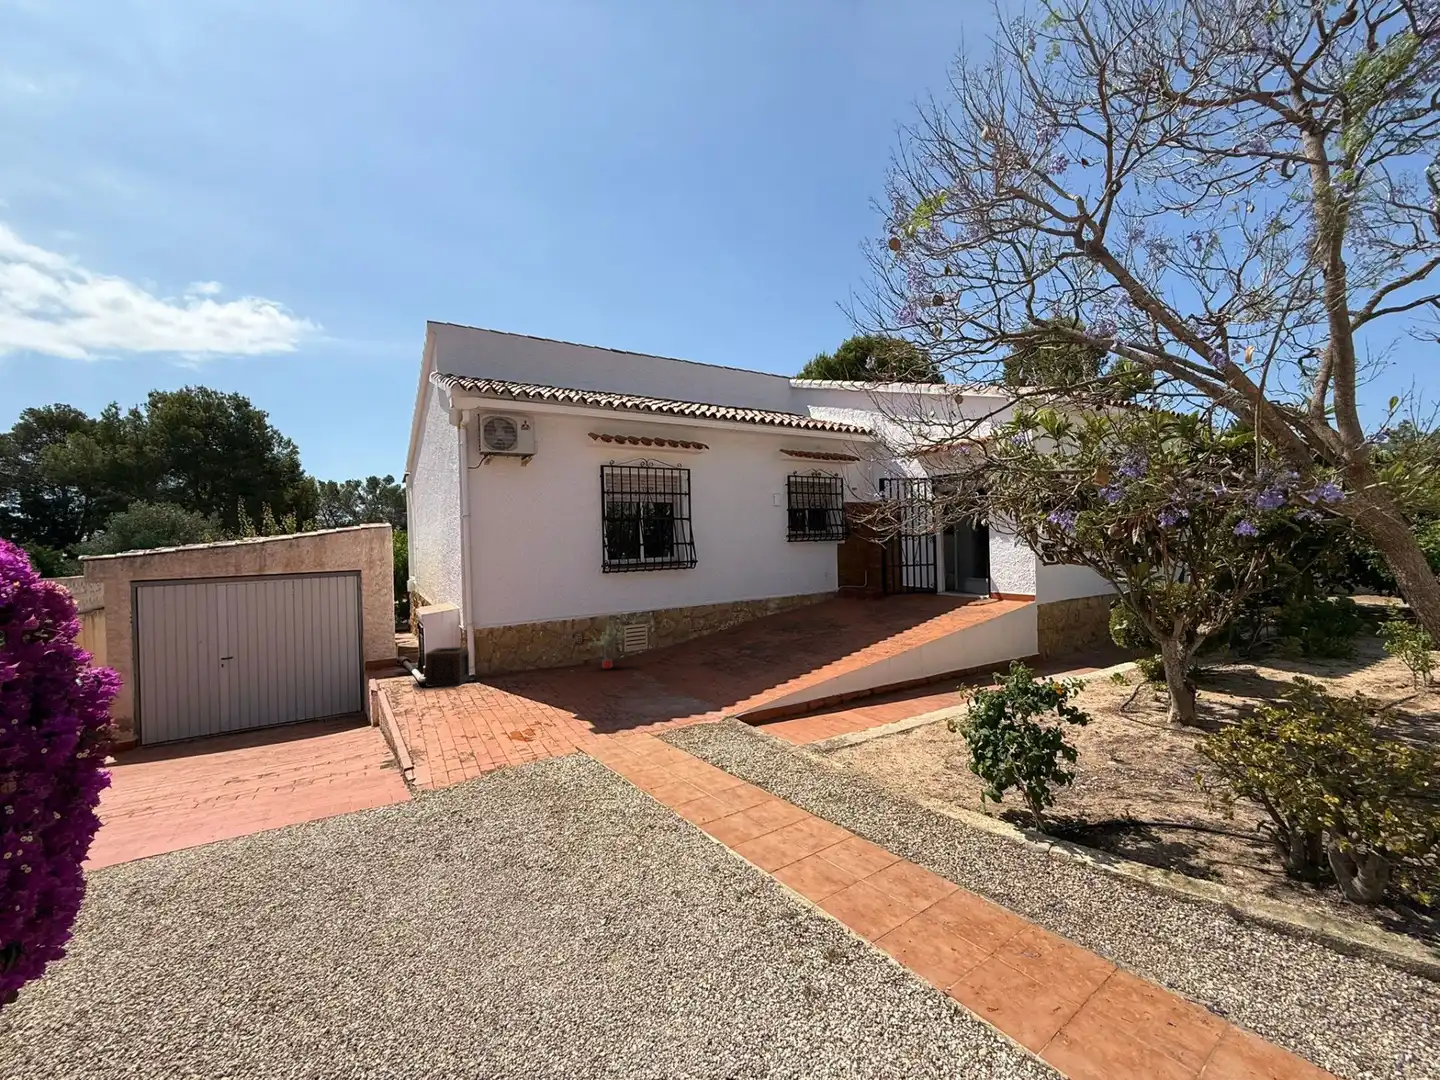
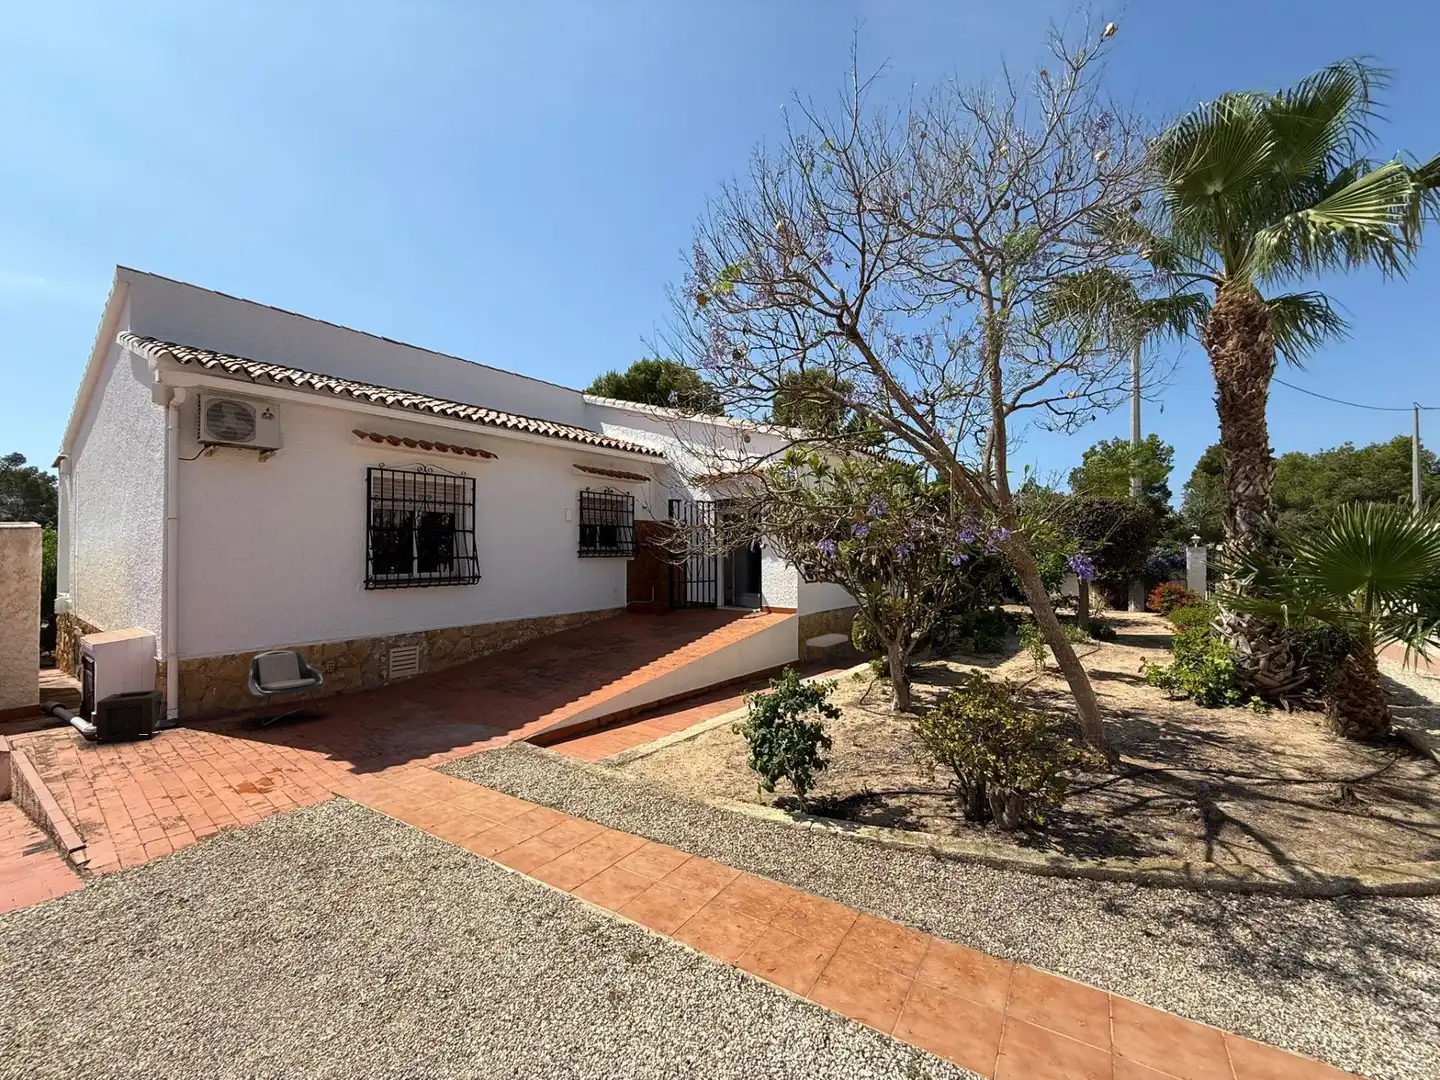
lounge chair: none [524,620,579,683] -> present [249,650,324,727]
potted tree: present [589,624,625,669] -> none [334,646,384,703]
bench: none [1042,631,1095,665] -> present [806,634,848,664]

